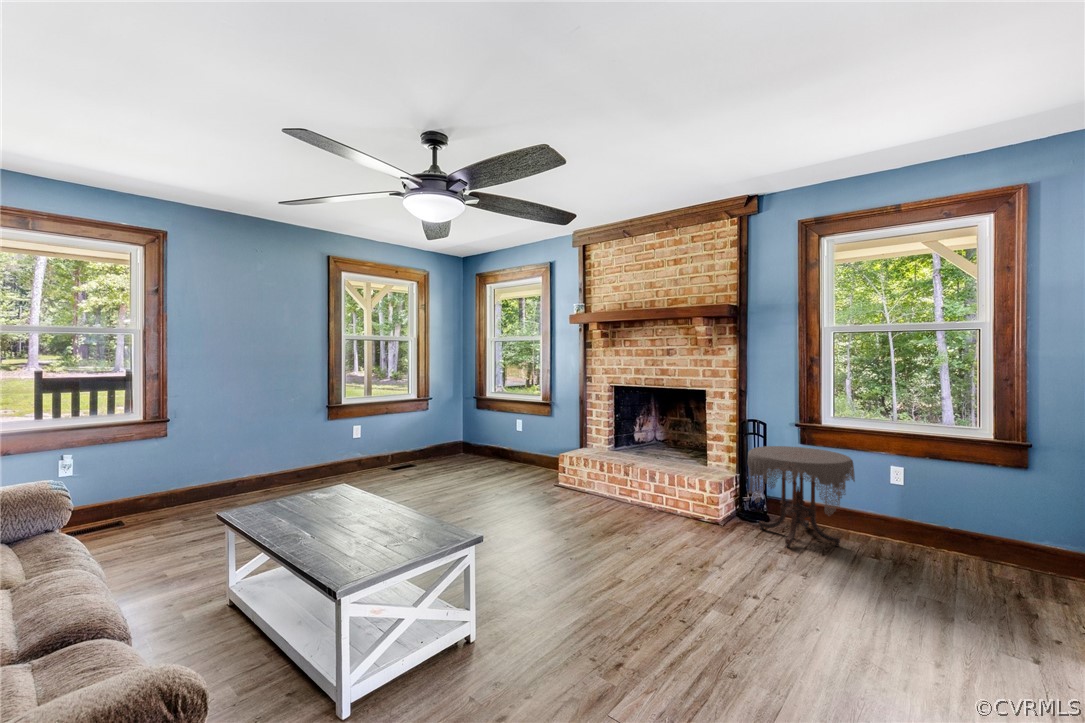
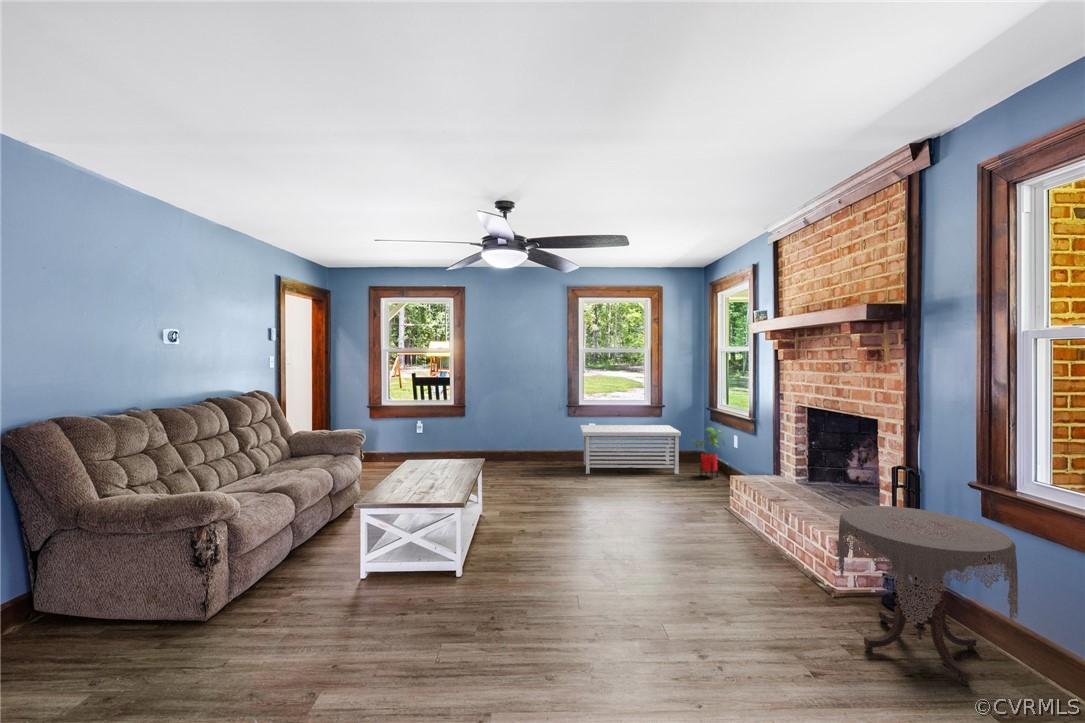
house plant: none [478,415,510,465] -> present [694,428,724,478]
storage bench: none [344,418,466,483] -> present [580,425,681,474]

